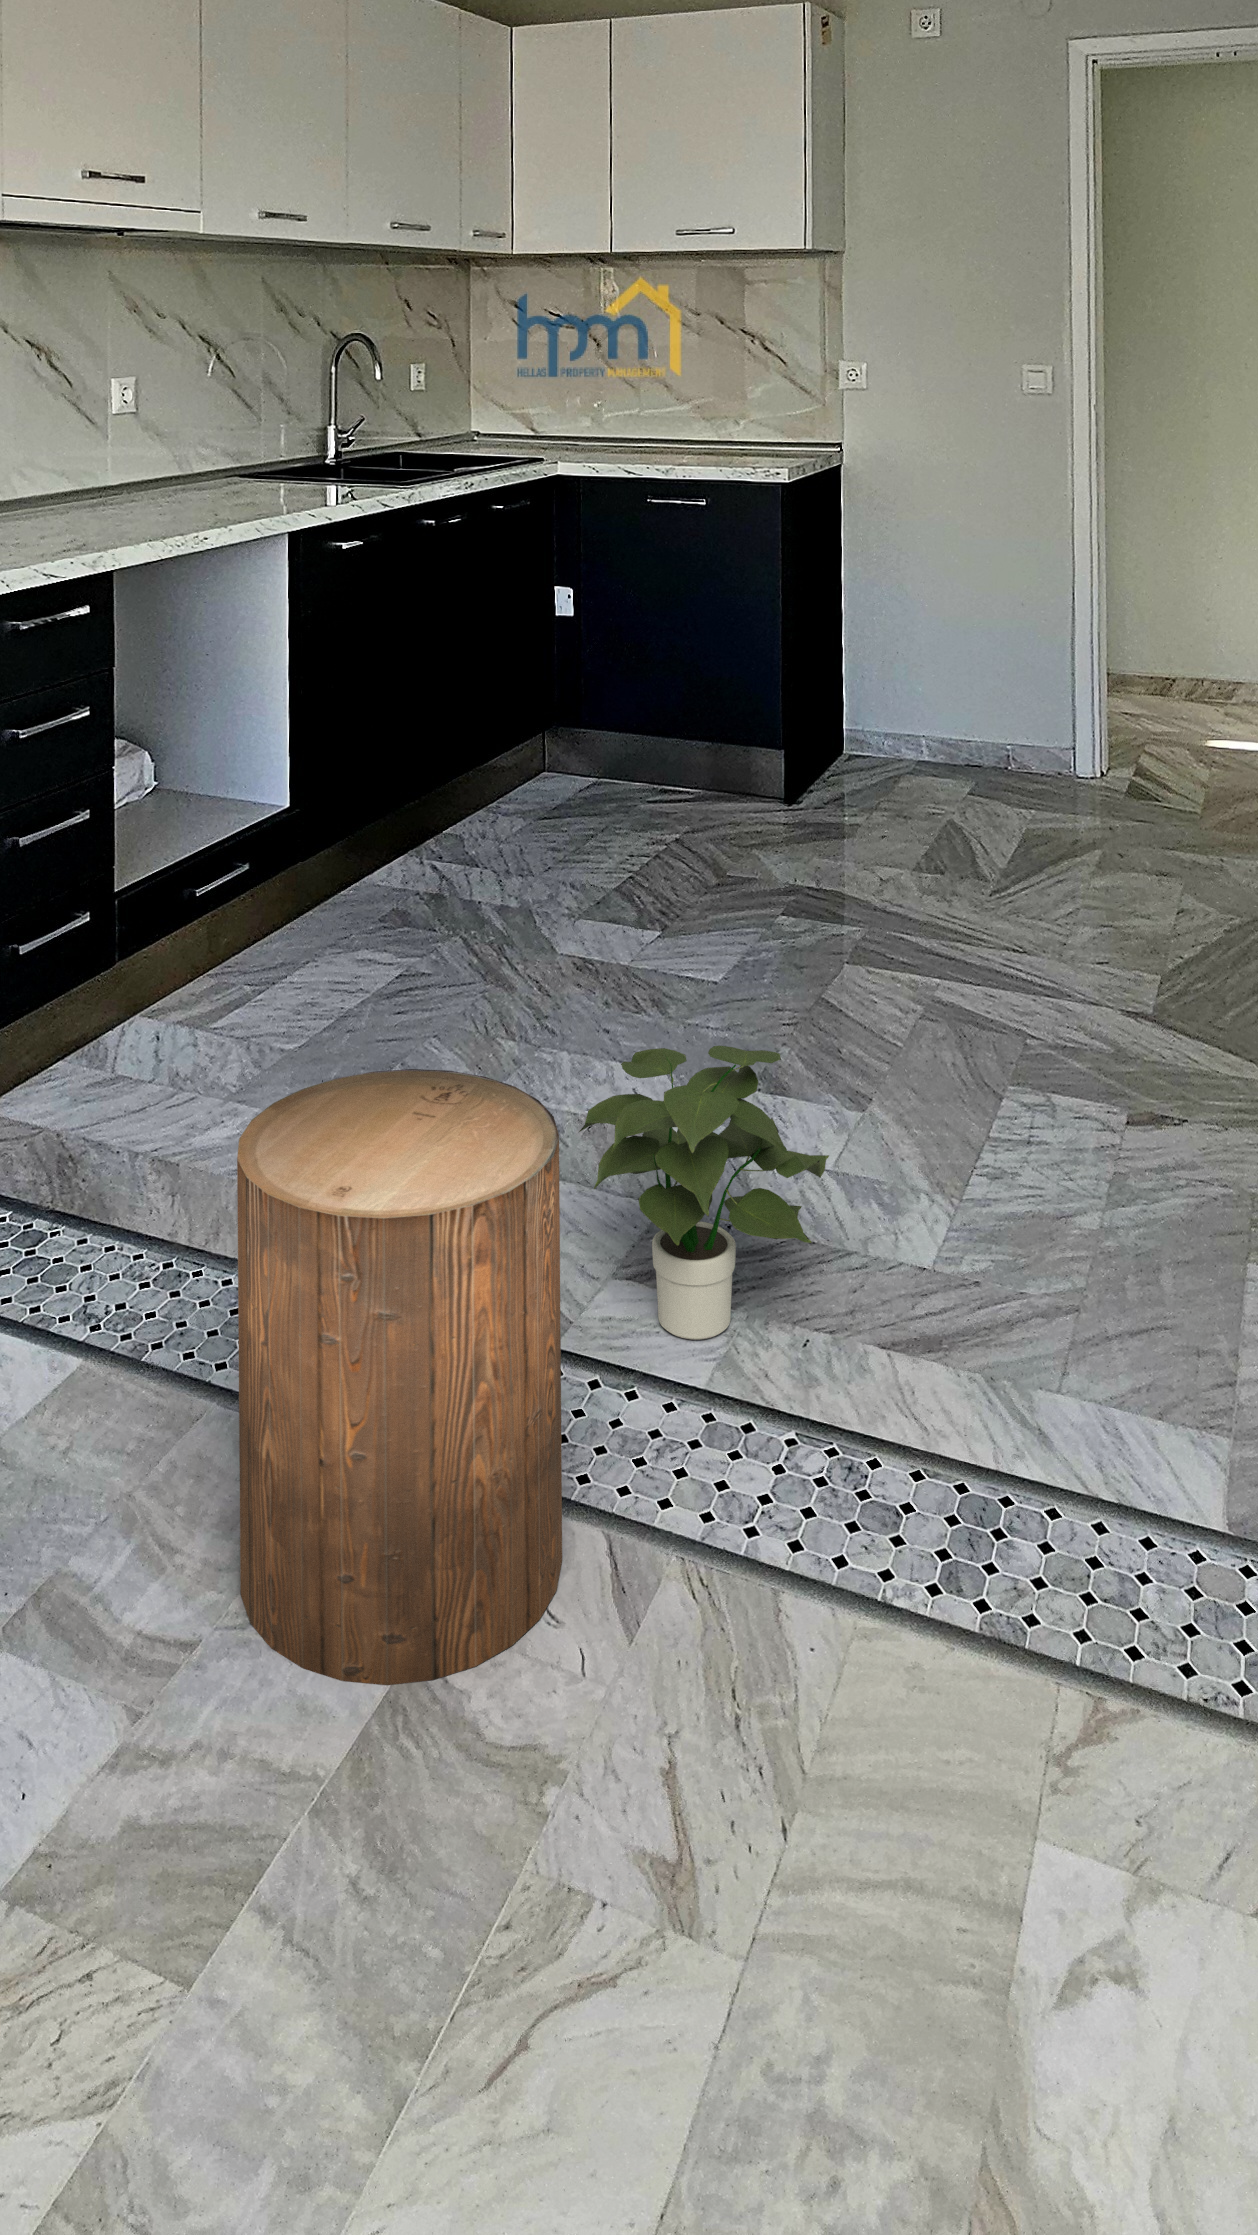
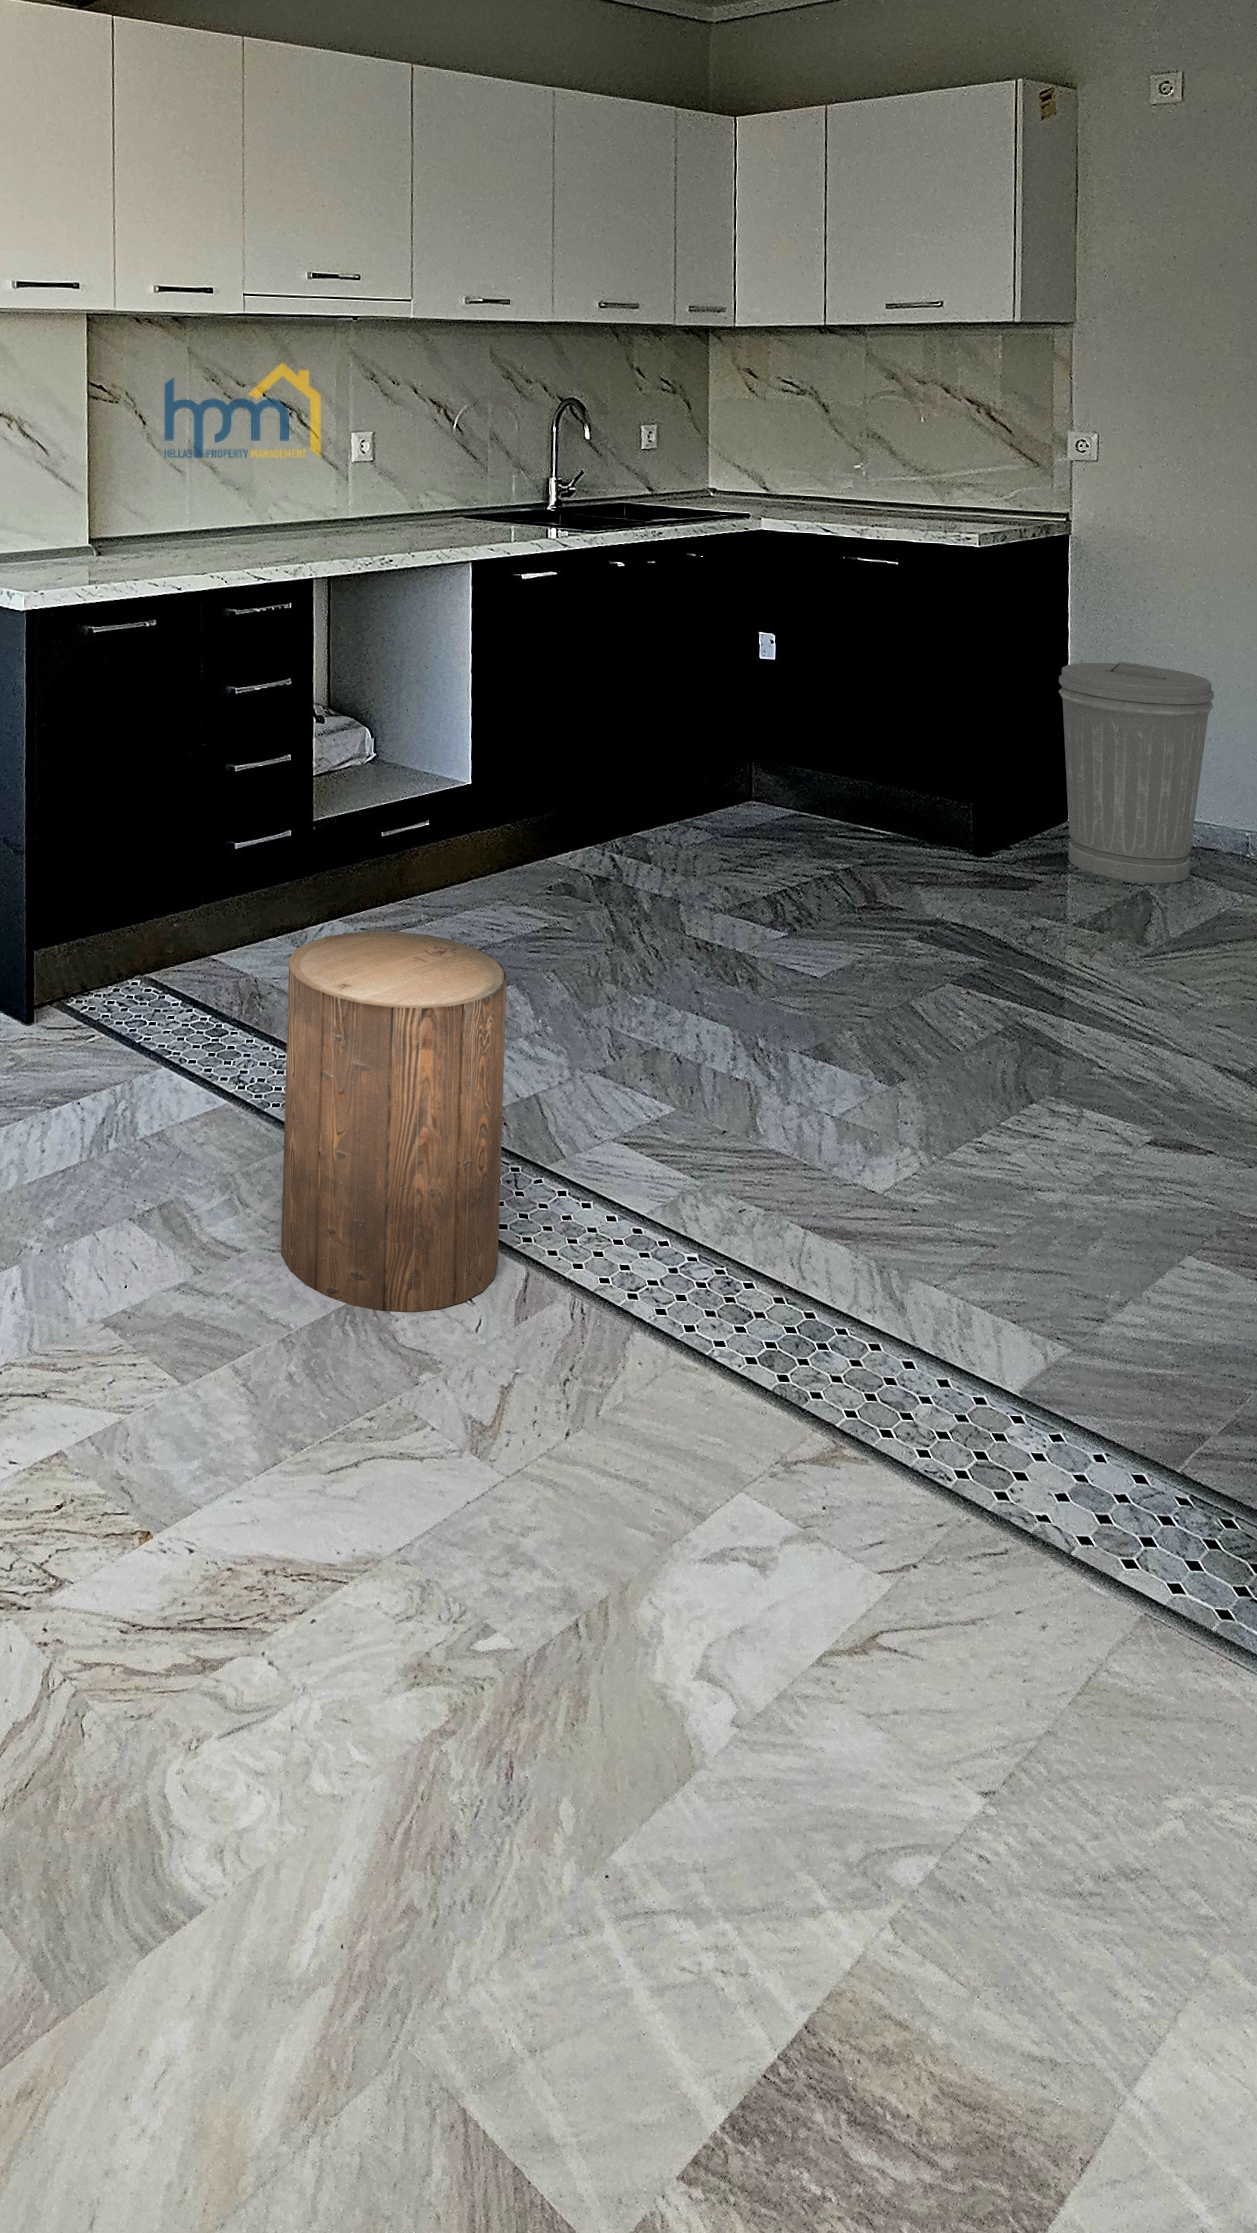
trash can: none [864,574,1008,802] -> present [1059,662,1214,883]
potted plant: present [579,1045,829,1340] -> none [584,976,781,1192]

